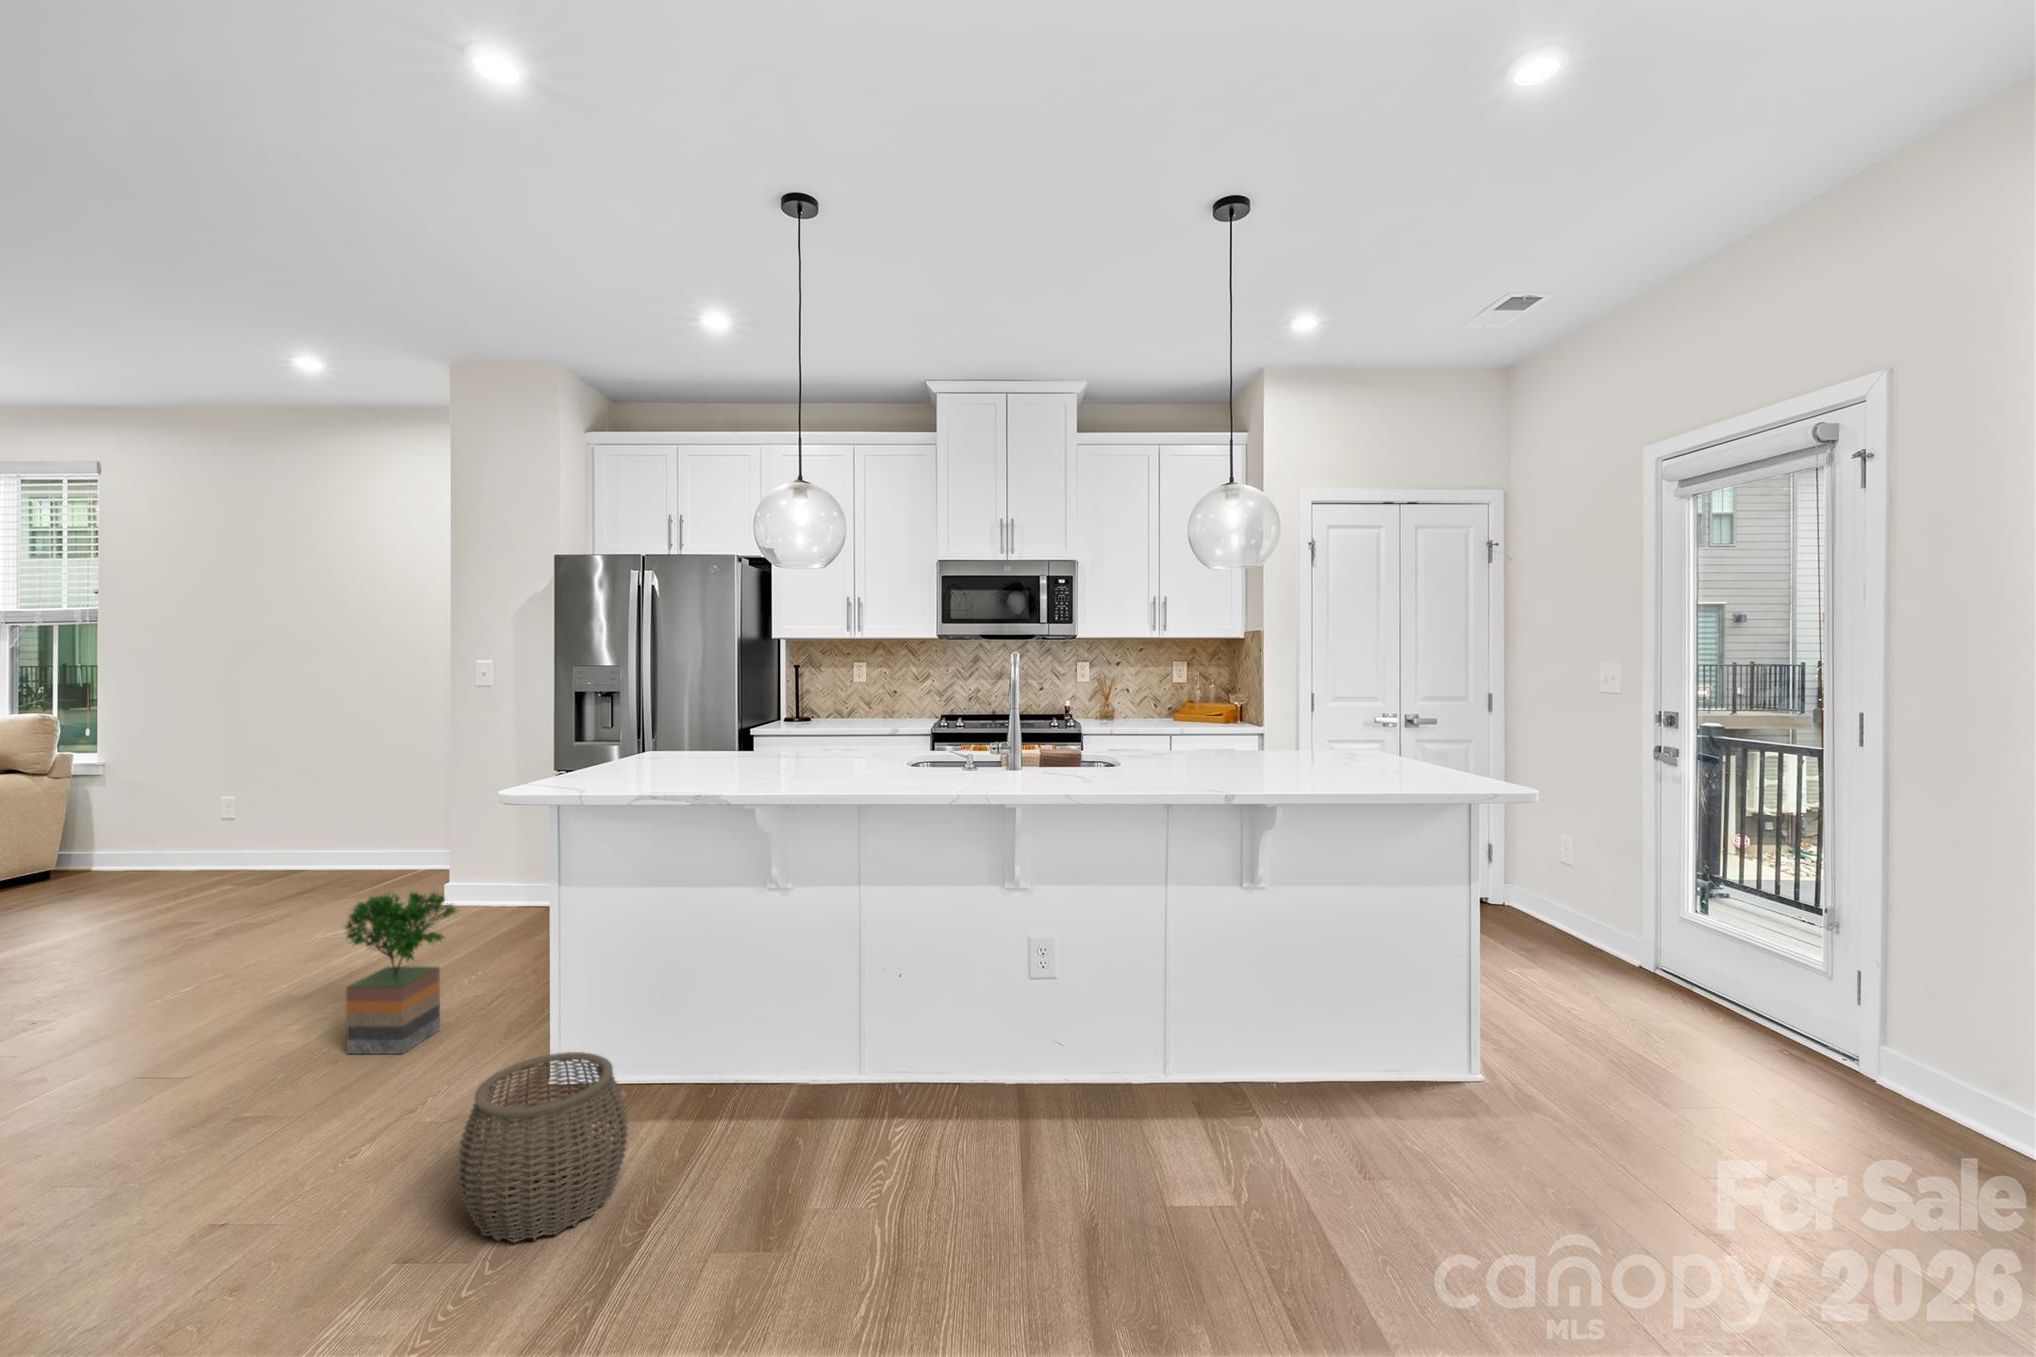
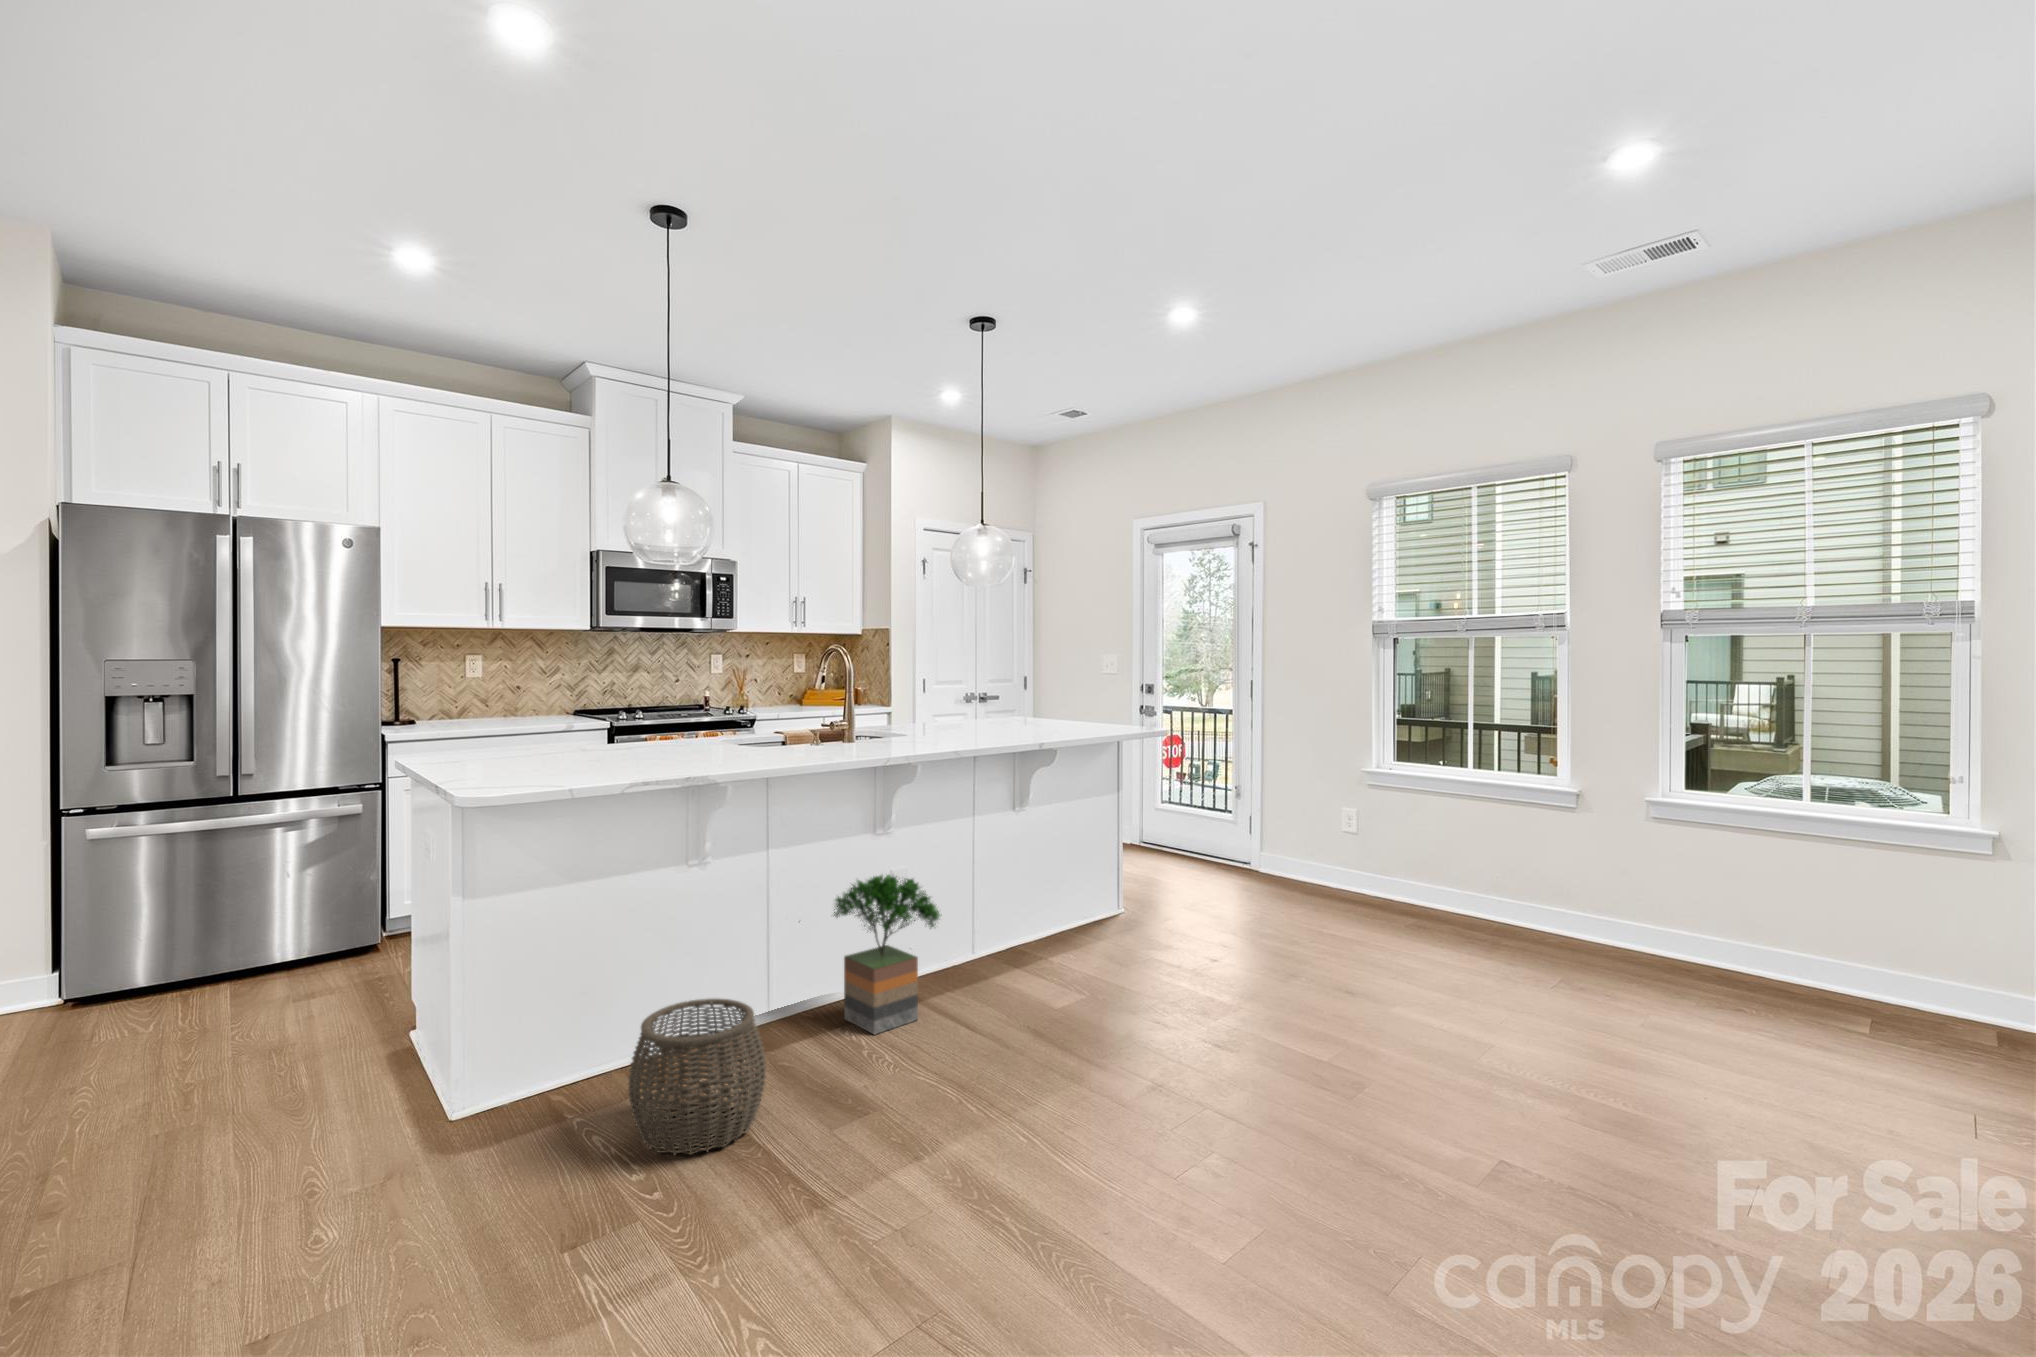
potted tree: present [345,892,458,1054] -> present [834,875,940,1035]

